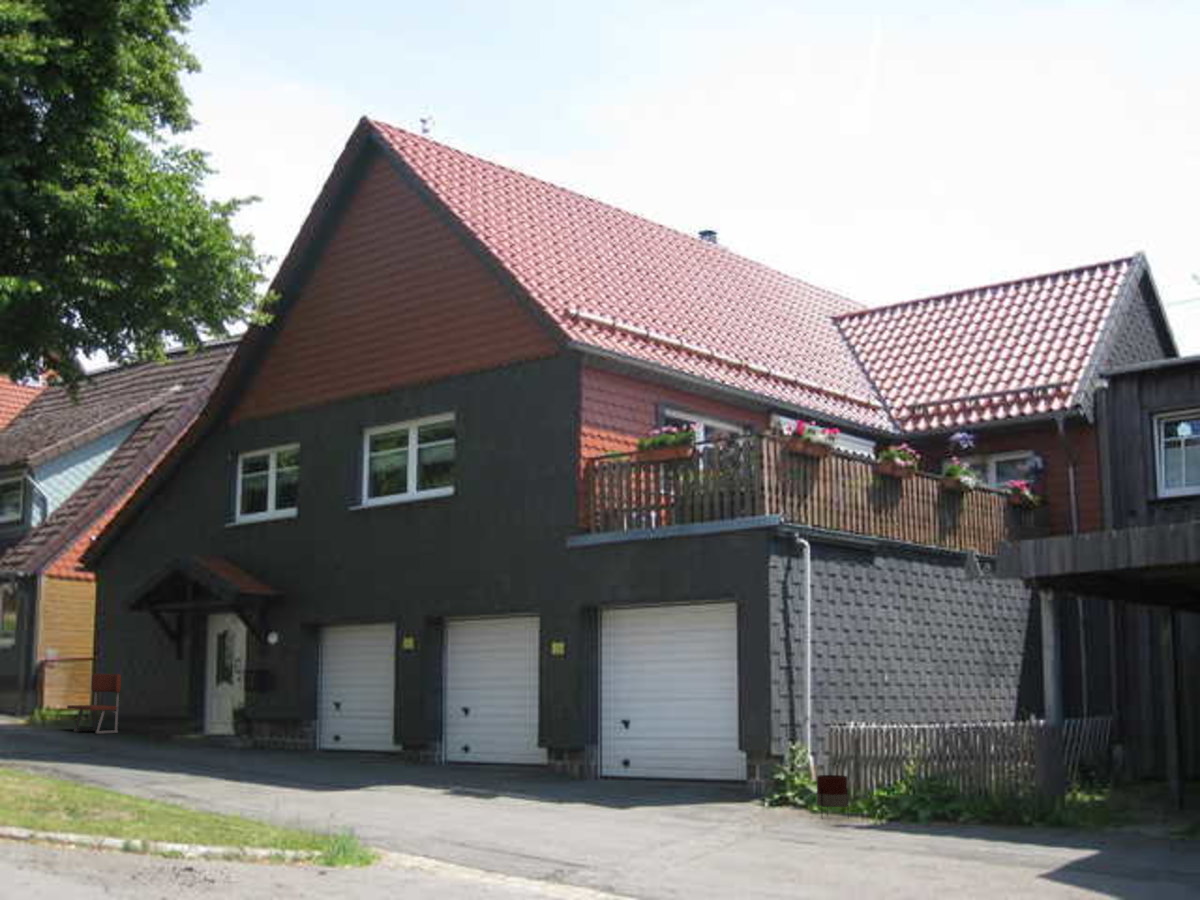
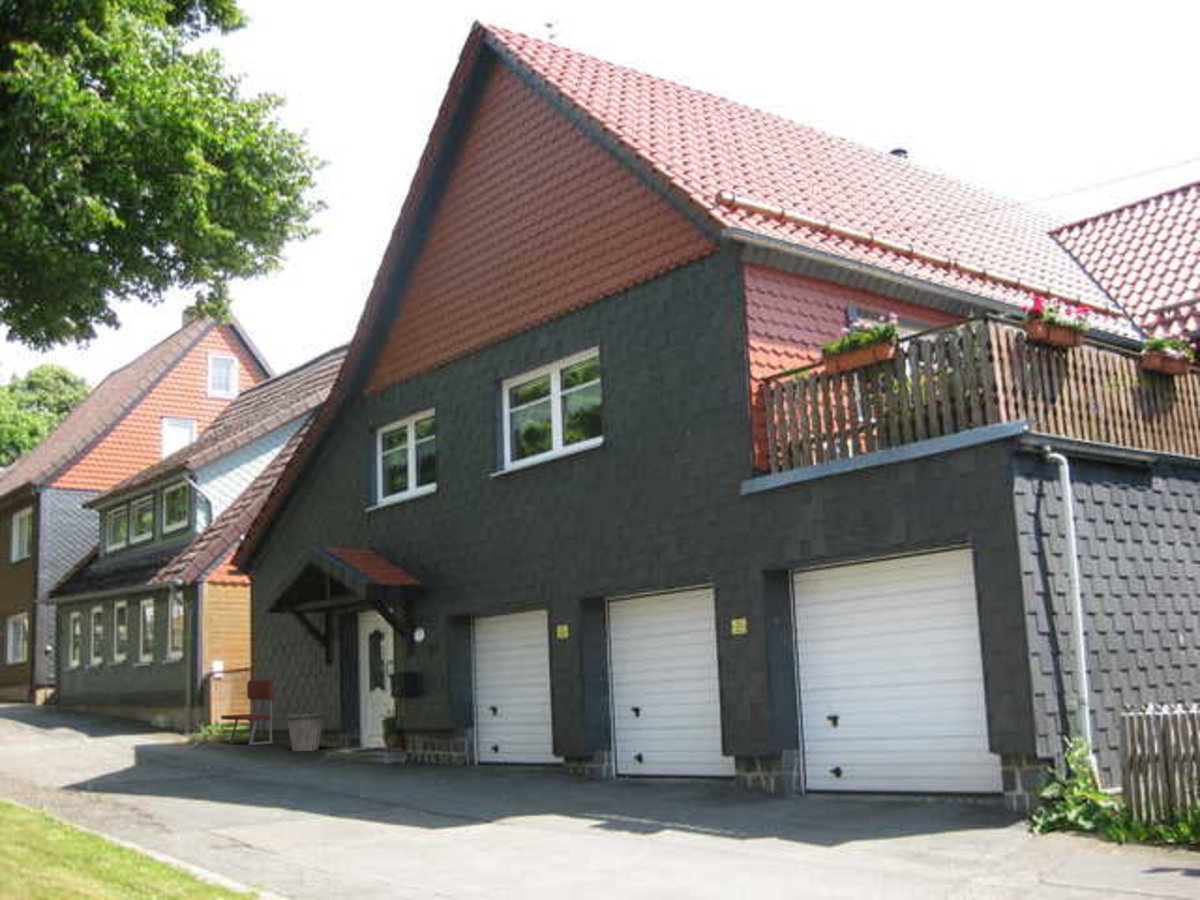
trash can: none [139,703,175,740] -> present [286,709,325,751]
planter: present [817,775,849,810] -> none [1116,785,1172,852]

